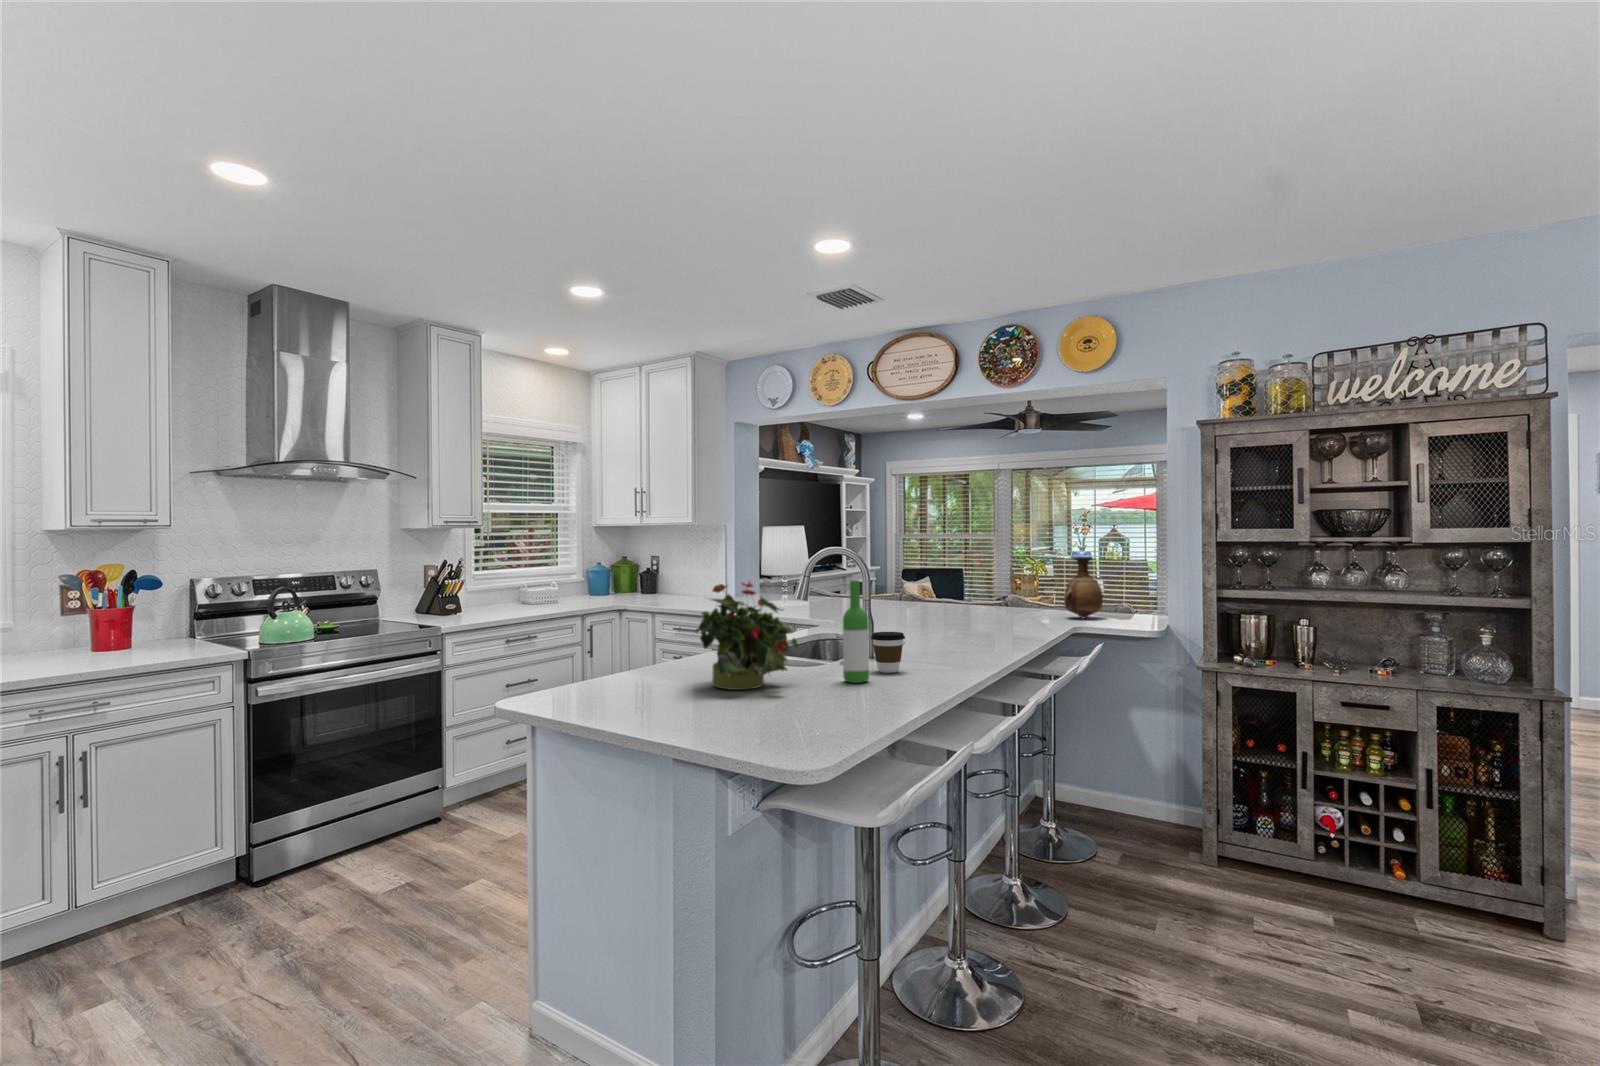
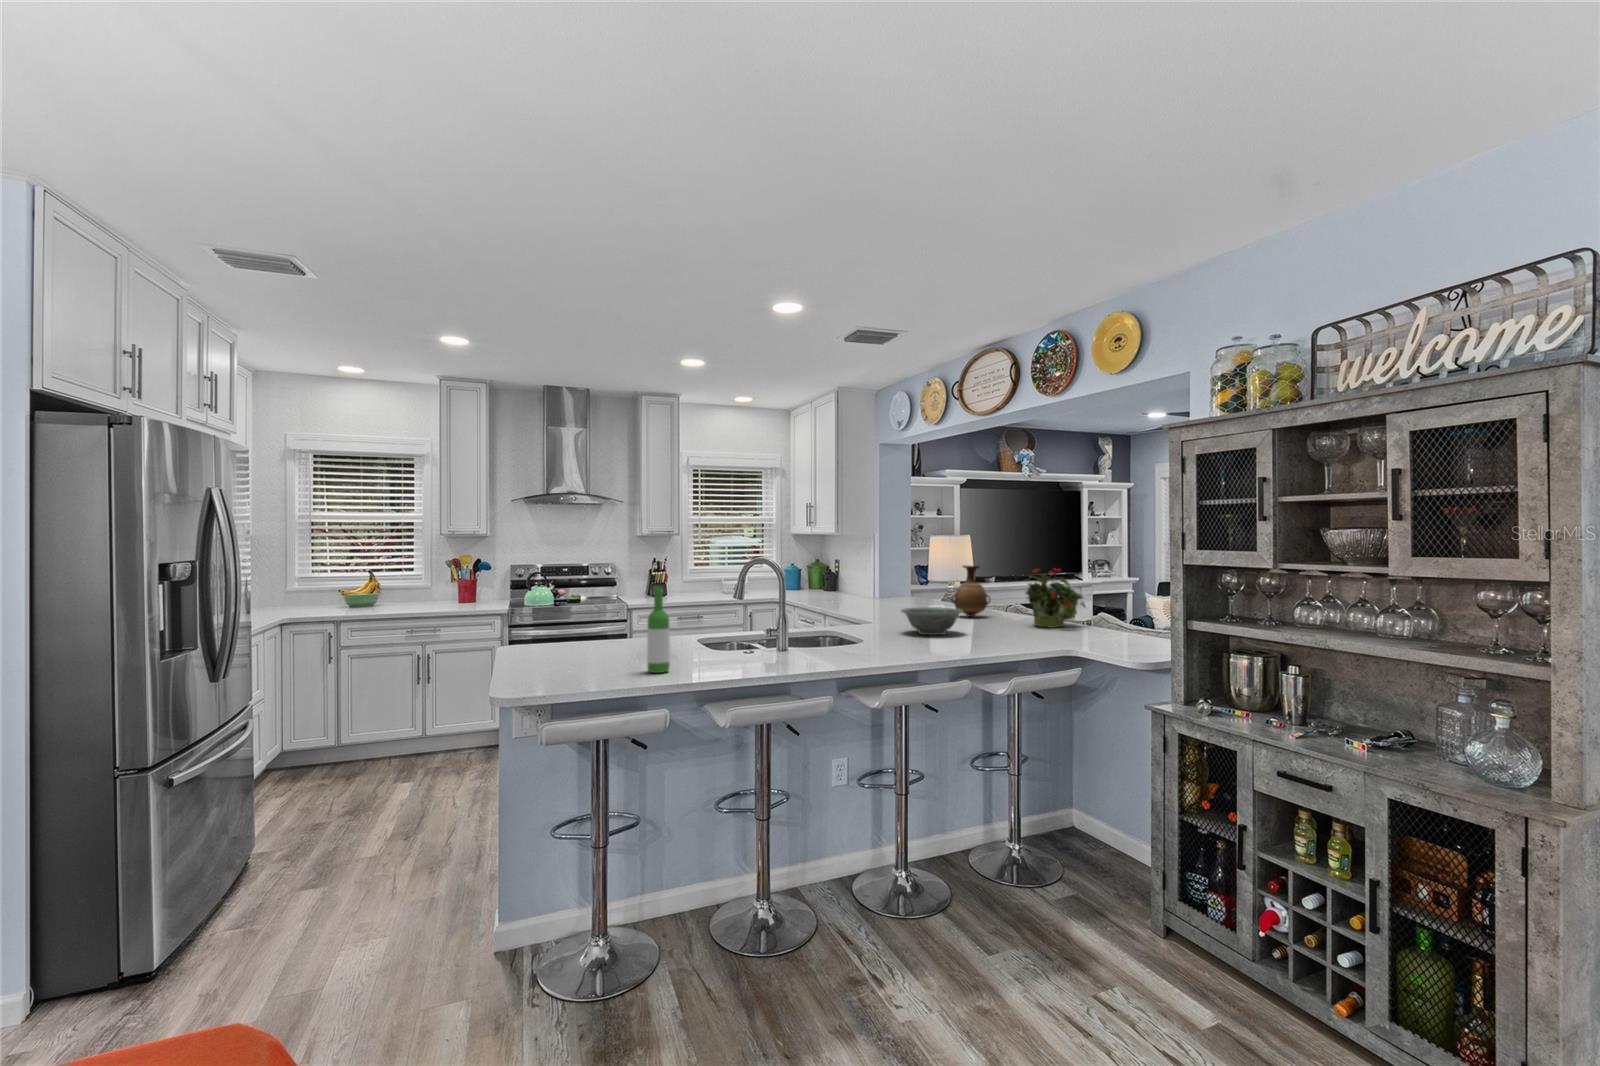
vase: present [1064,557,1103,618] -> present [952,566,991,617]
potted plant: present [697,582,799,690] -> present [1026,569,1085,628]
decorative bowl: none [897,598,962,626] -> present [901,607,964,635]
coffee cup: present [871,632,905,673] -> none [698,633,728,669]

